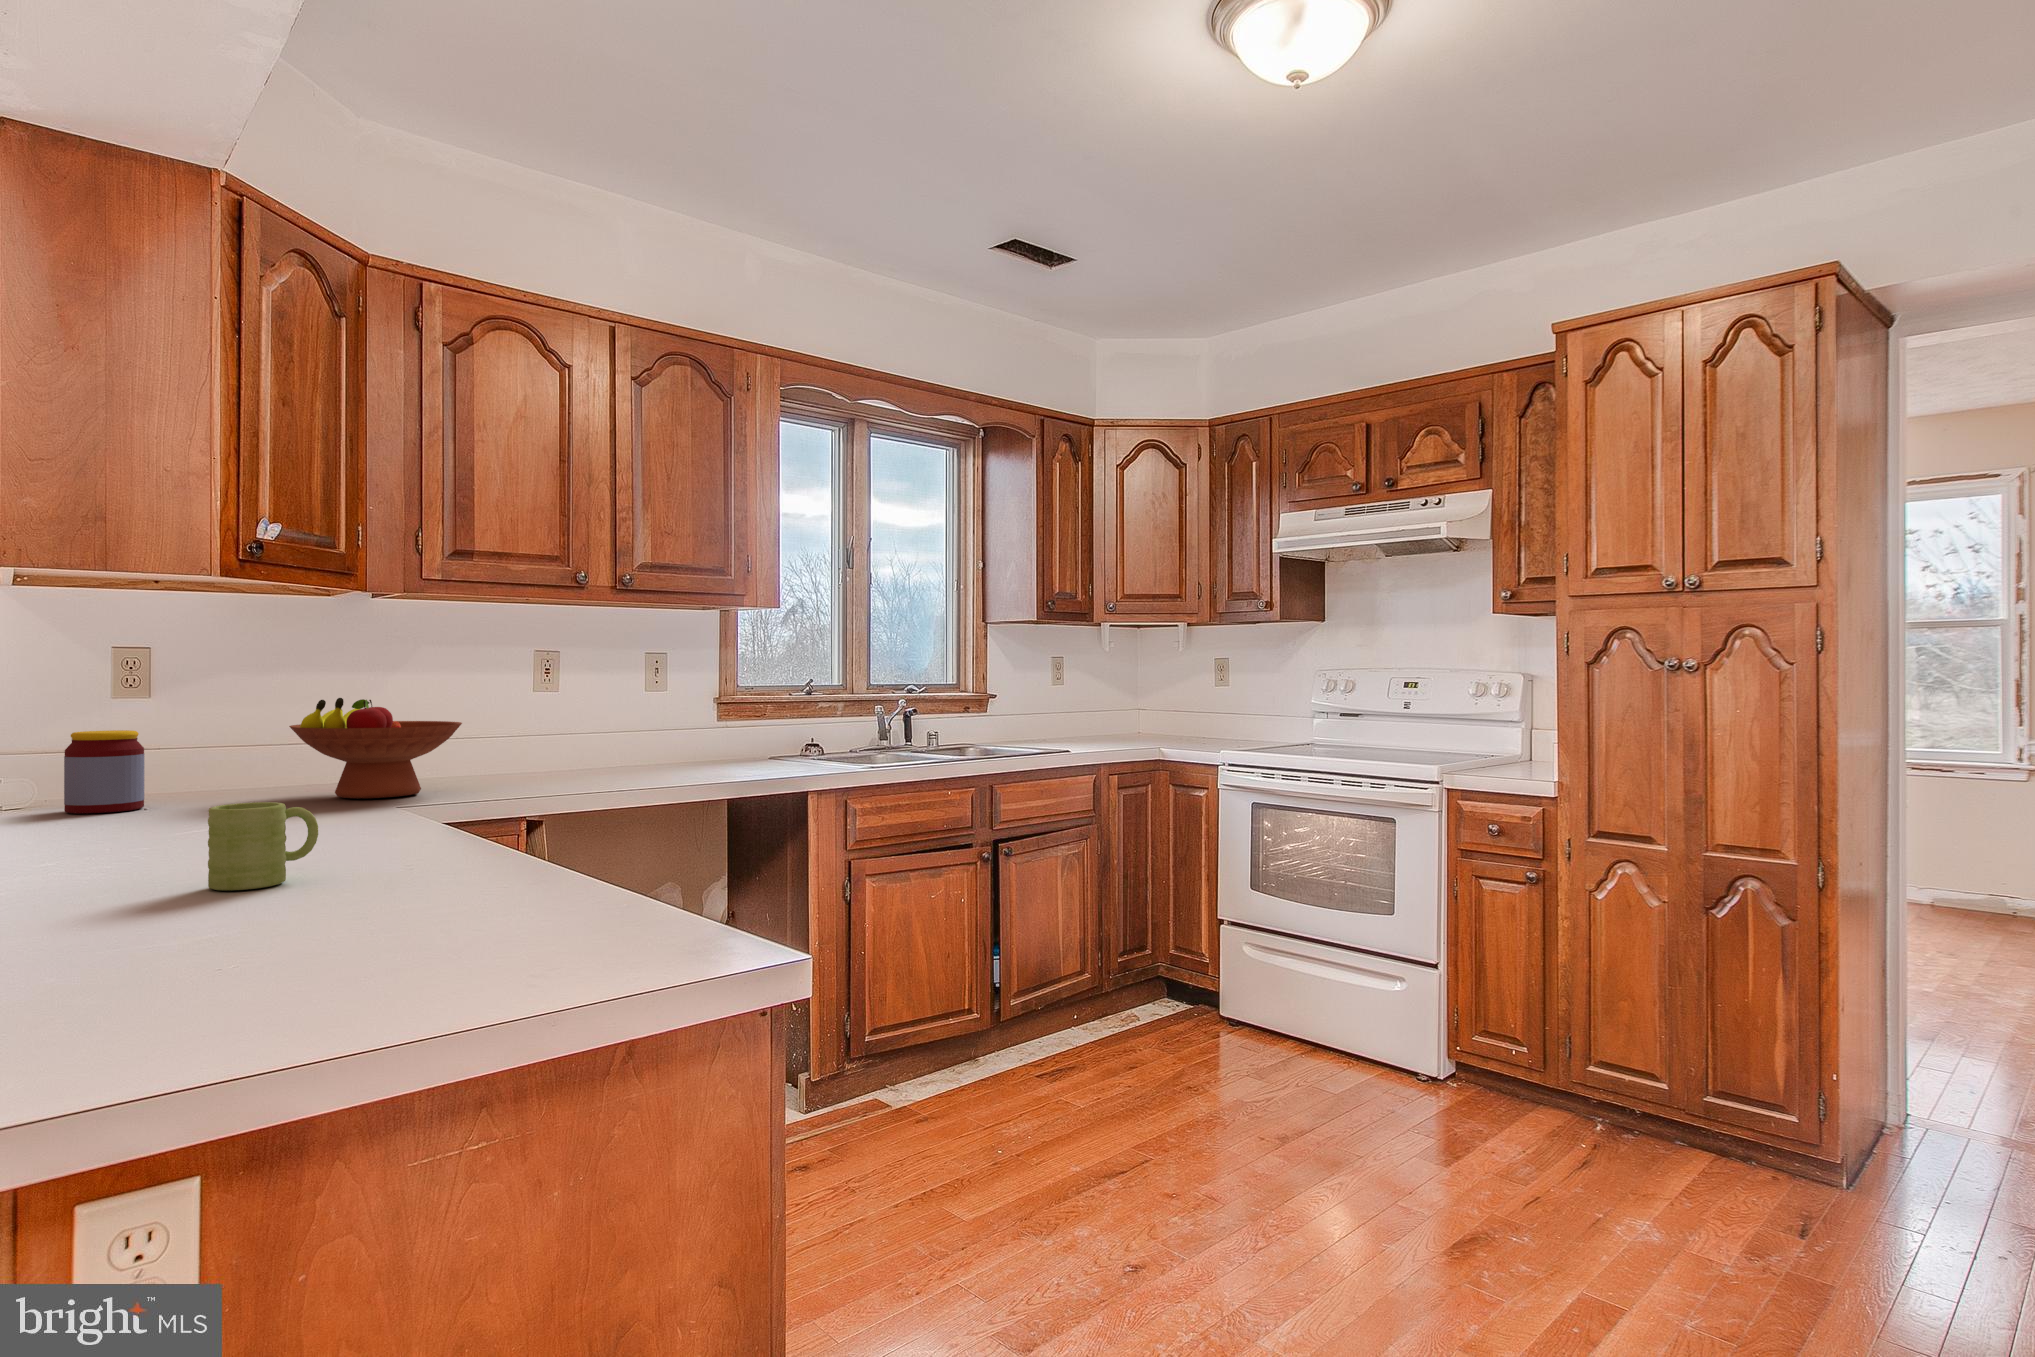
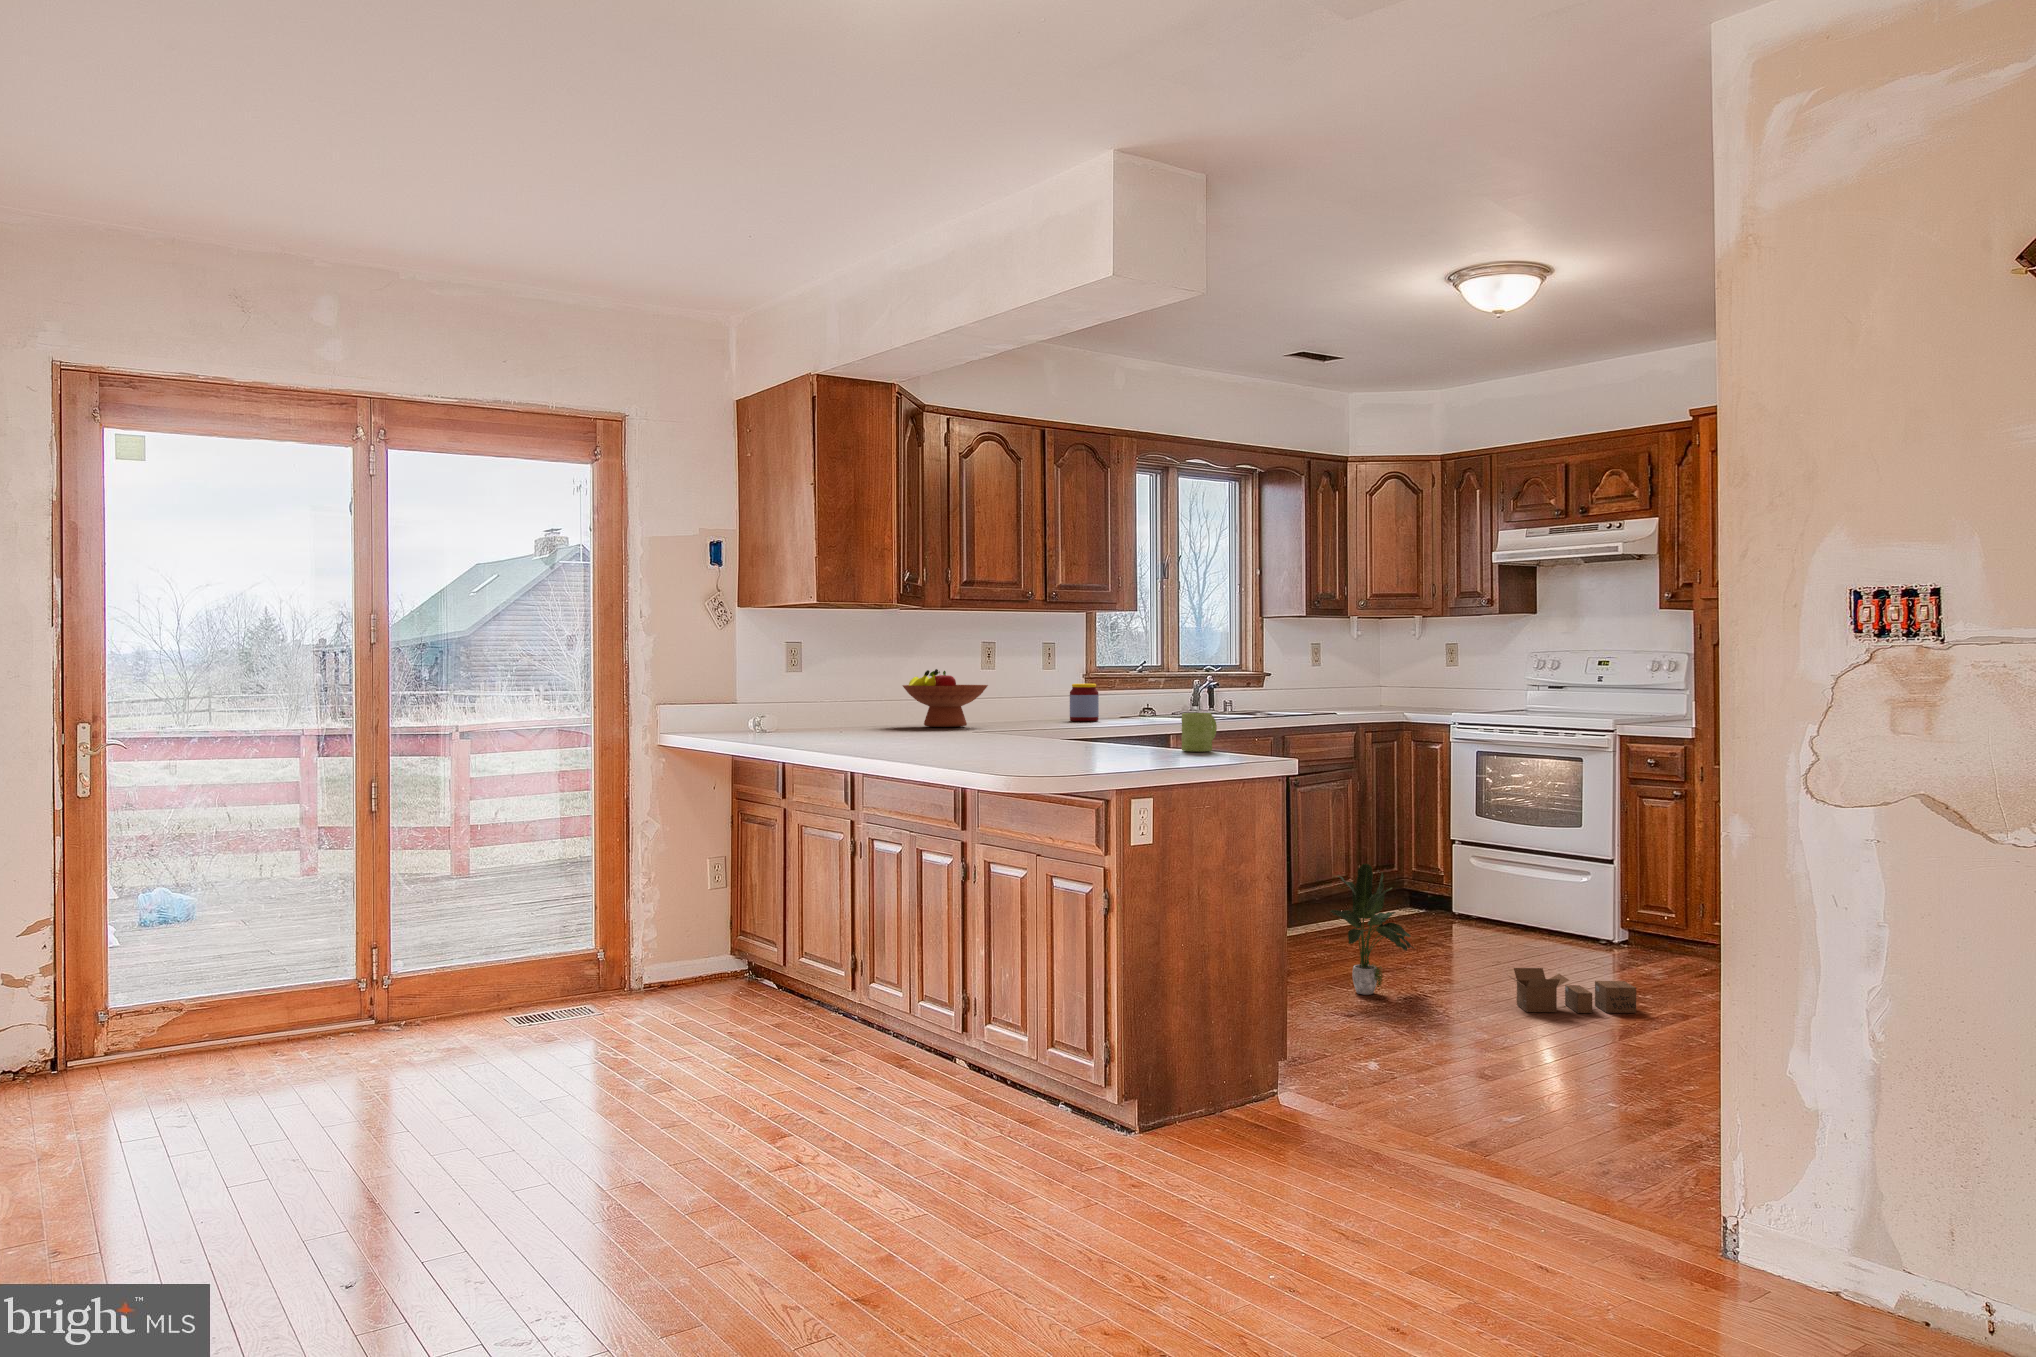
jar: present [64,730,144,813] -> present [1070,684,1099,721]
mug: present [208,802,318,890] -> present [1181,713,1217,752]
potted plant: none [1018,1026,1163,1256] -> present [1330,864,1414,995]
cardboard box: none [1310,1209,1530,1309] -> present [1509,968,1636,1013]

